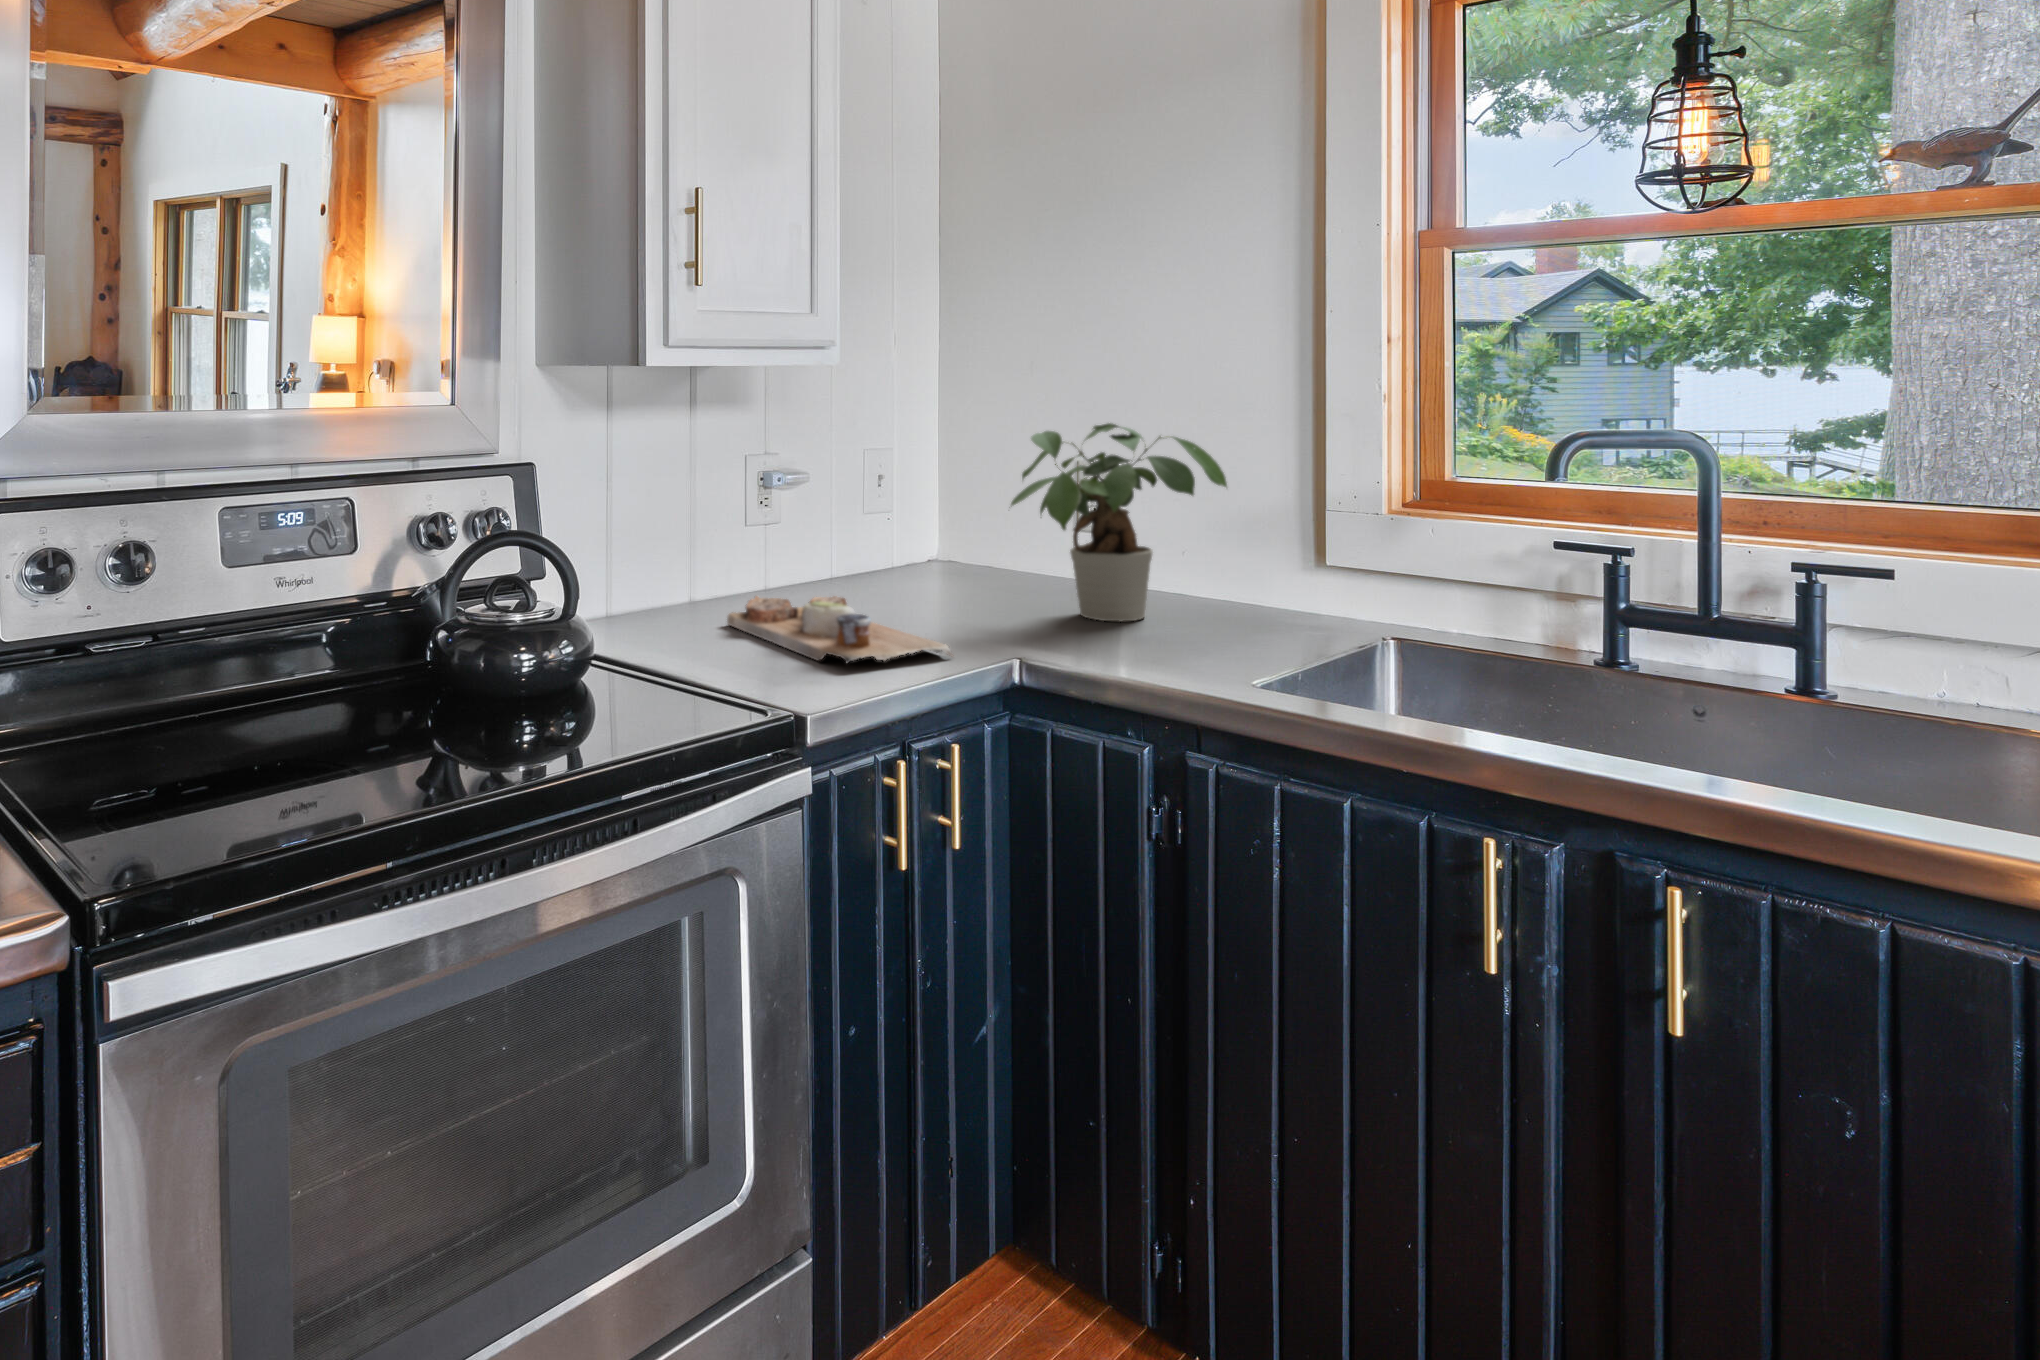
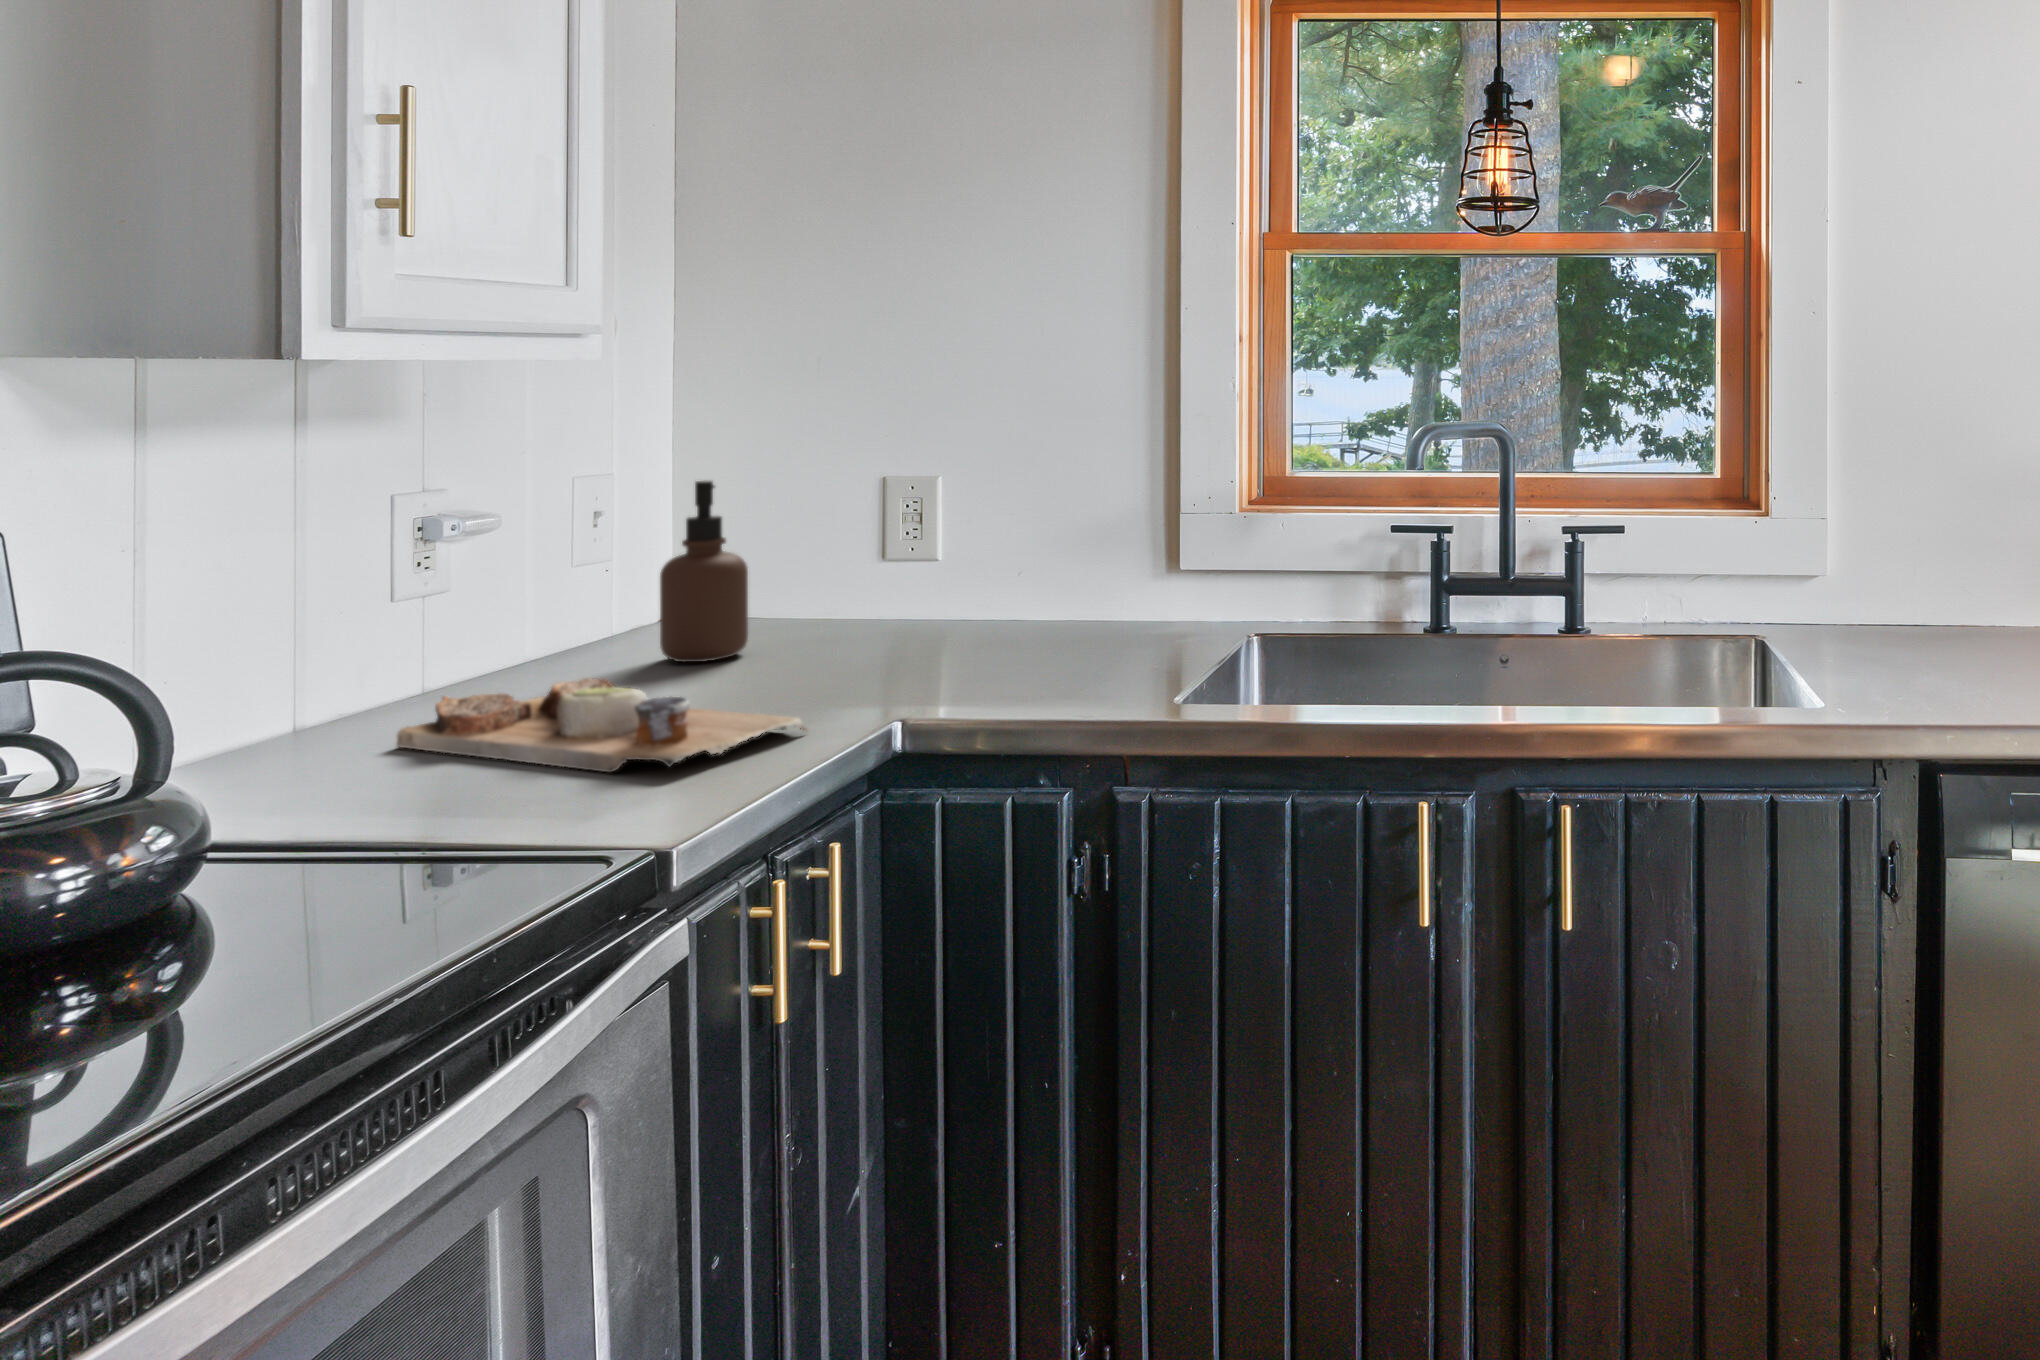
potted plant: present [1011,423,1227,622] -> none [842,426,1089,658]
soap dispenser: none [903,461,962,598] -> present [660,481,748,662]

